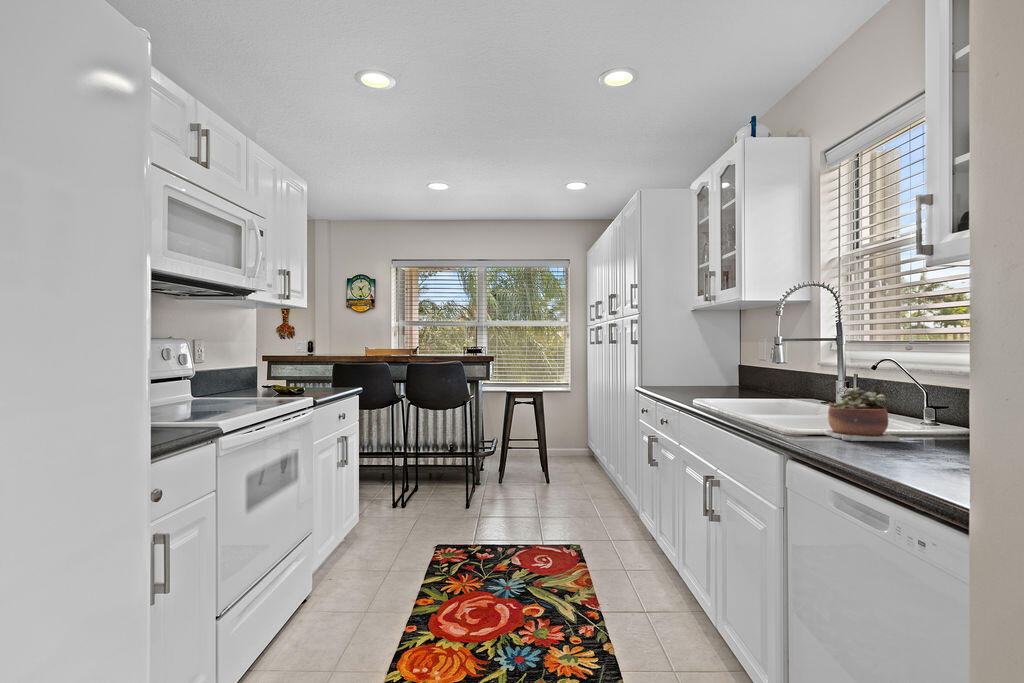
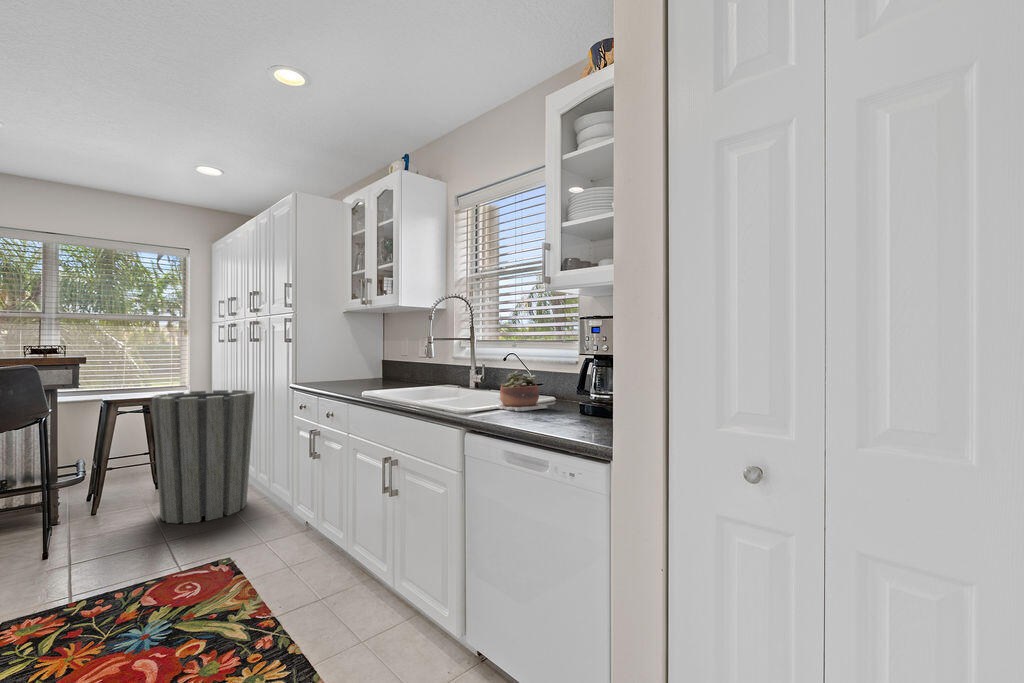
trash can: none [532,387,614,509] -> present [152,390,255,524]

